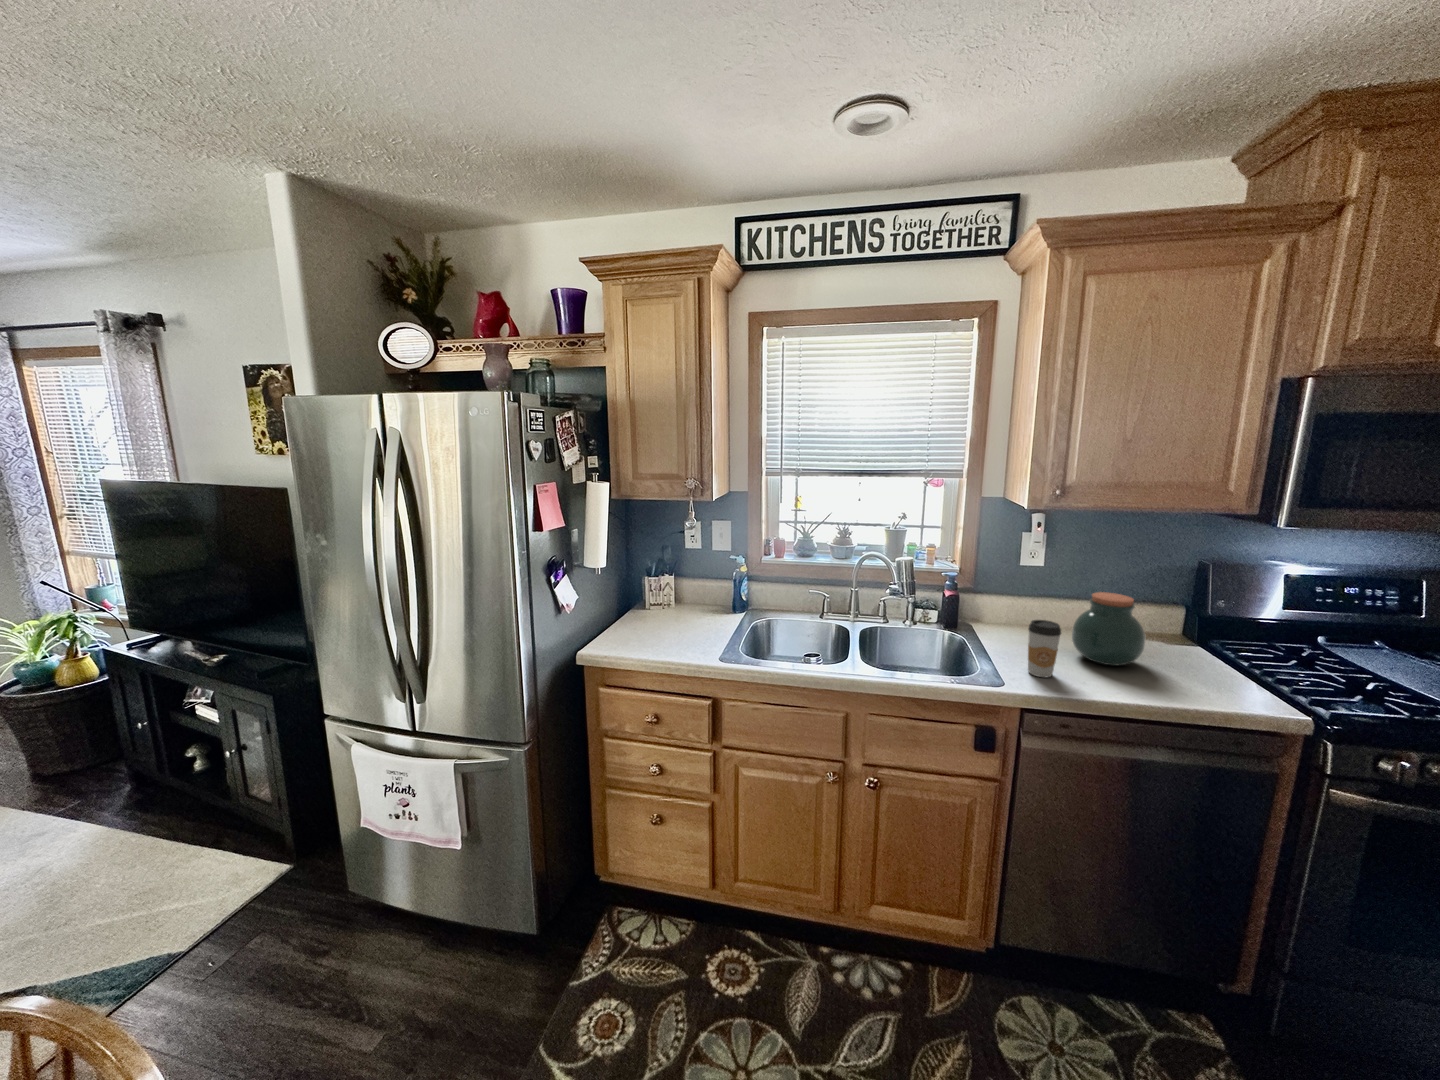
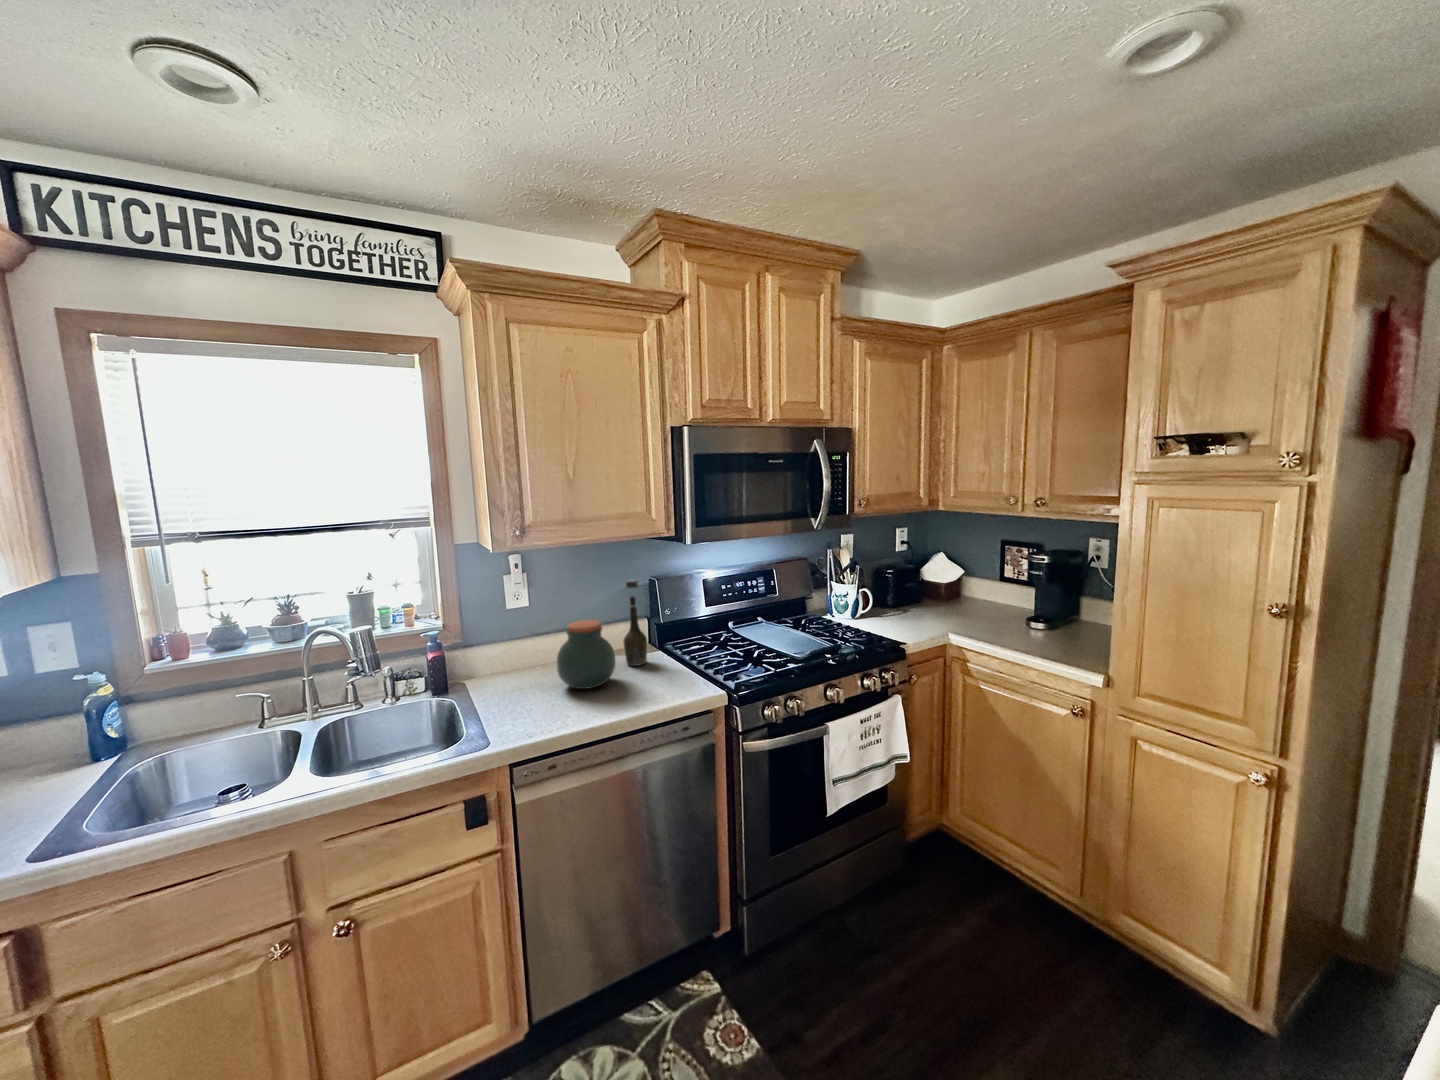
bottle: none [1153,559,1189,658] -> present [623,580,647,666]
coffee cup: present [1028,620,1061,677] -> none [508,662,540,722]

